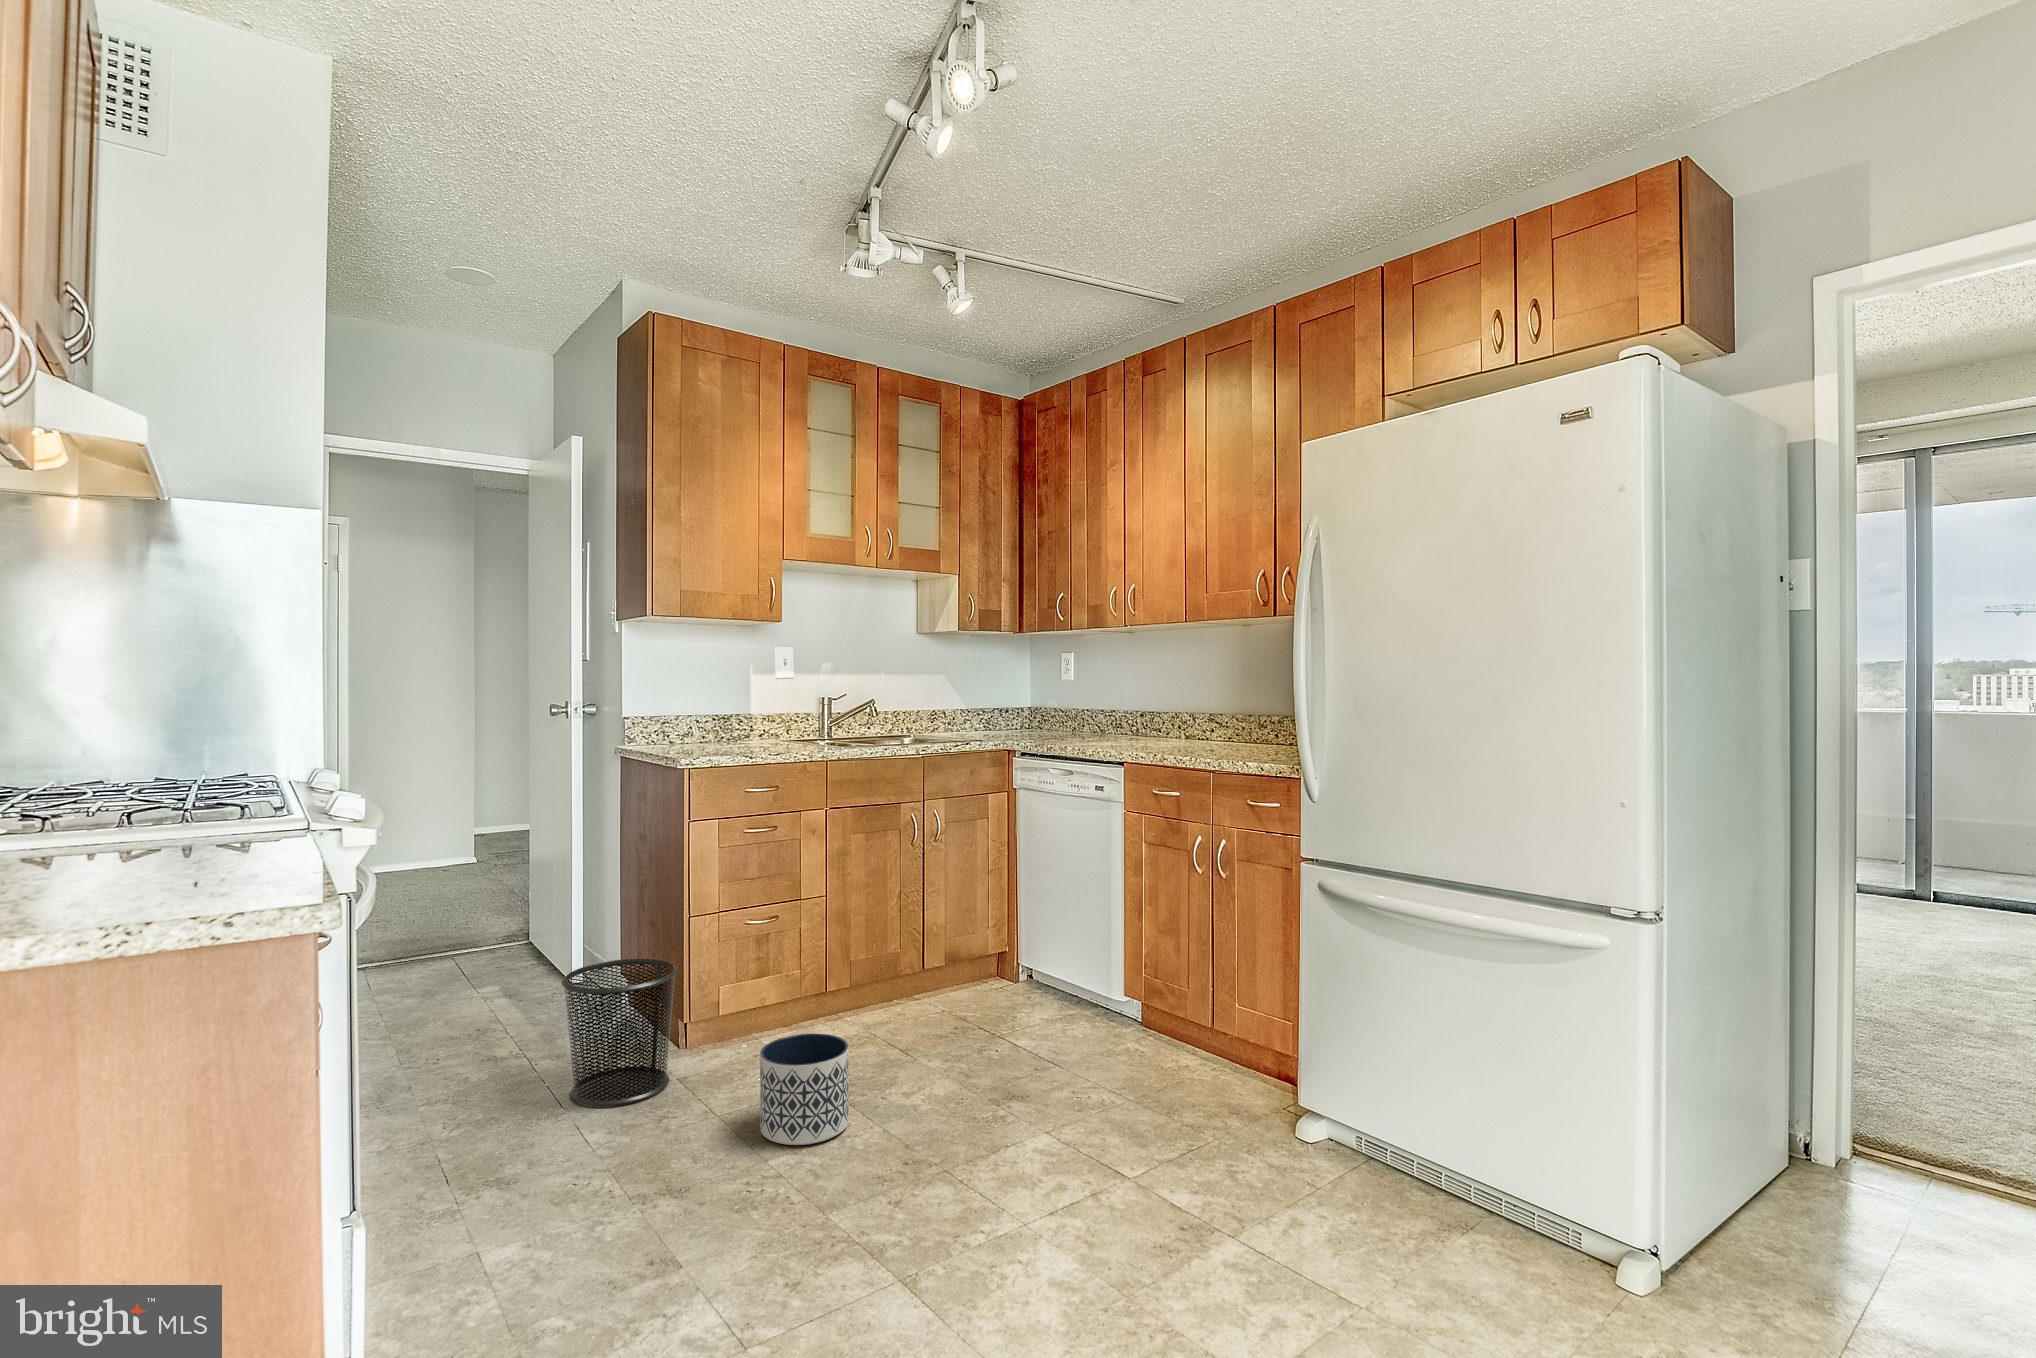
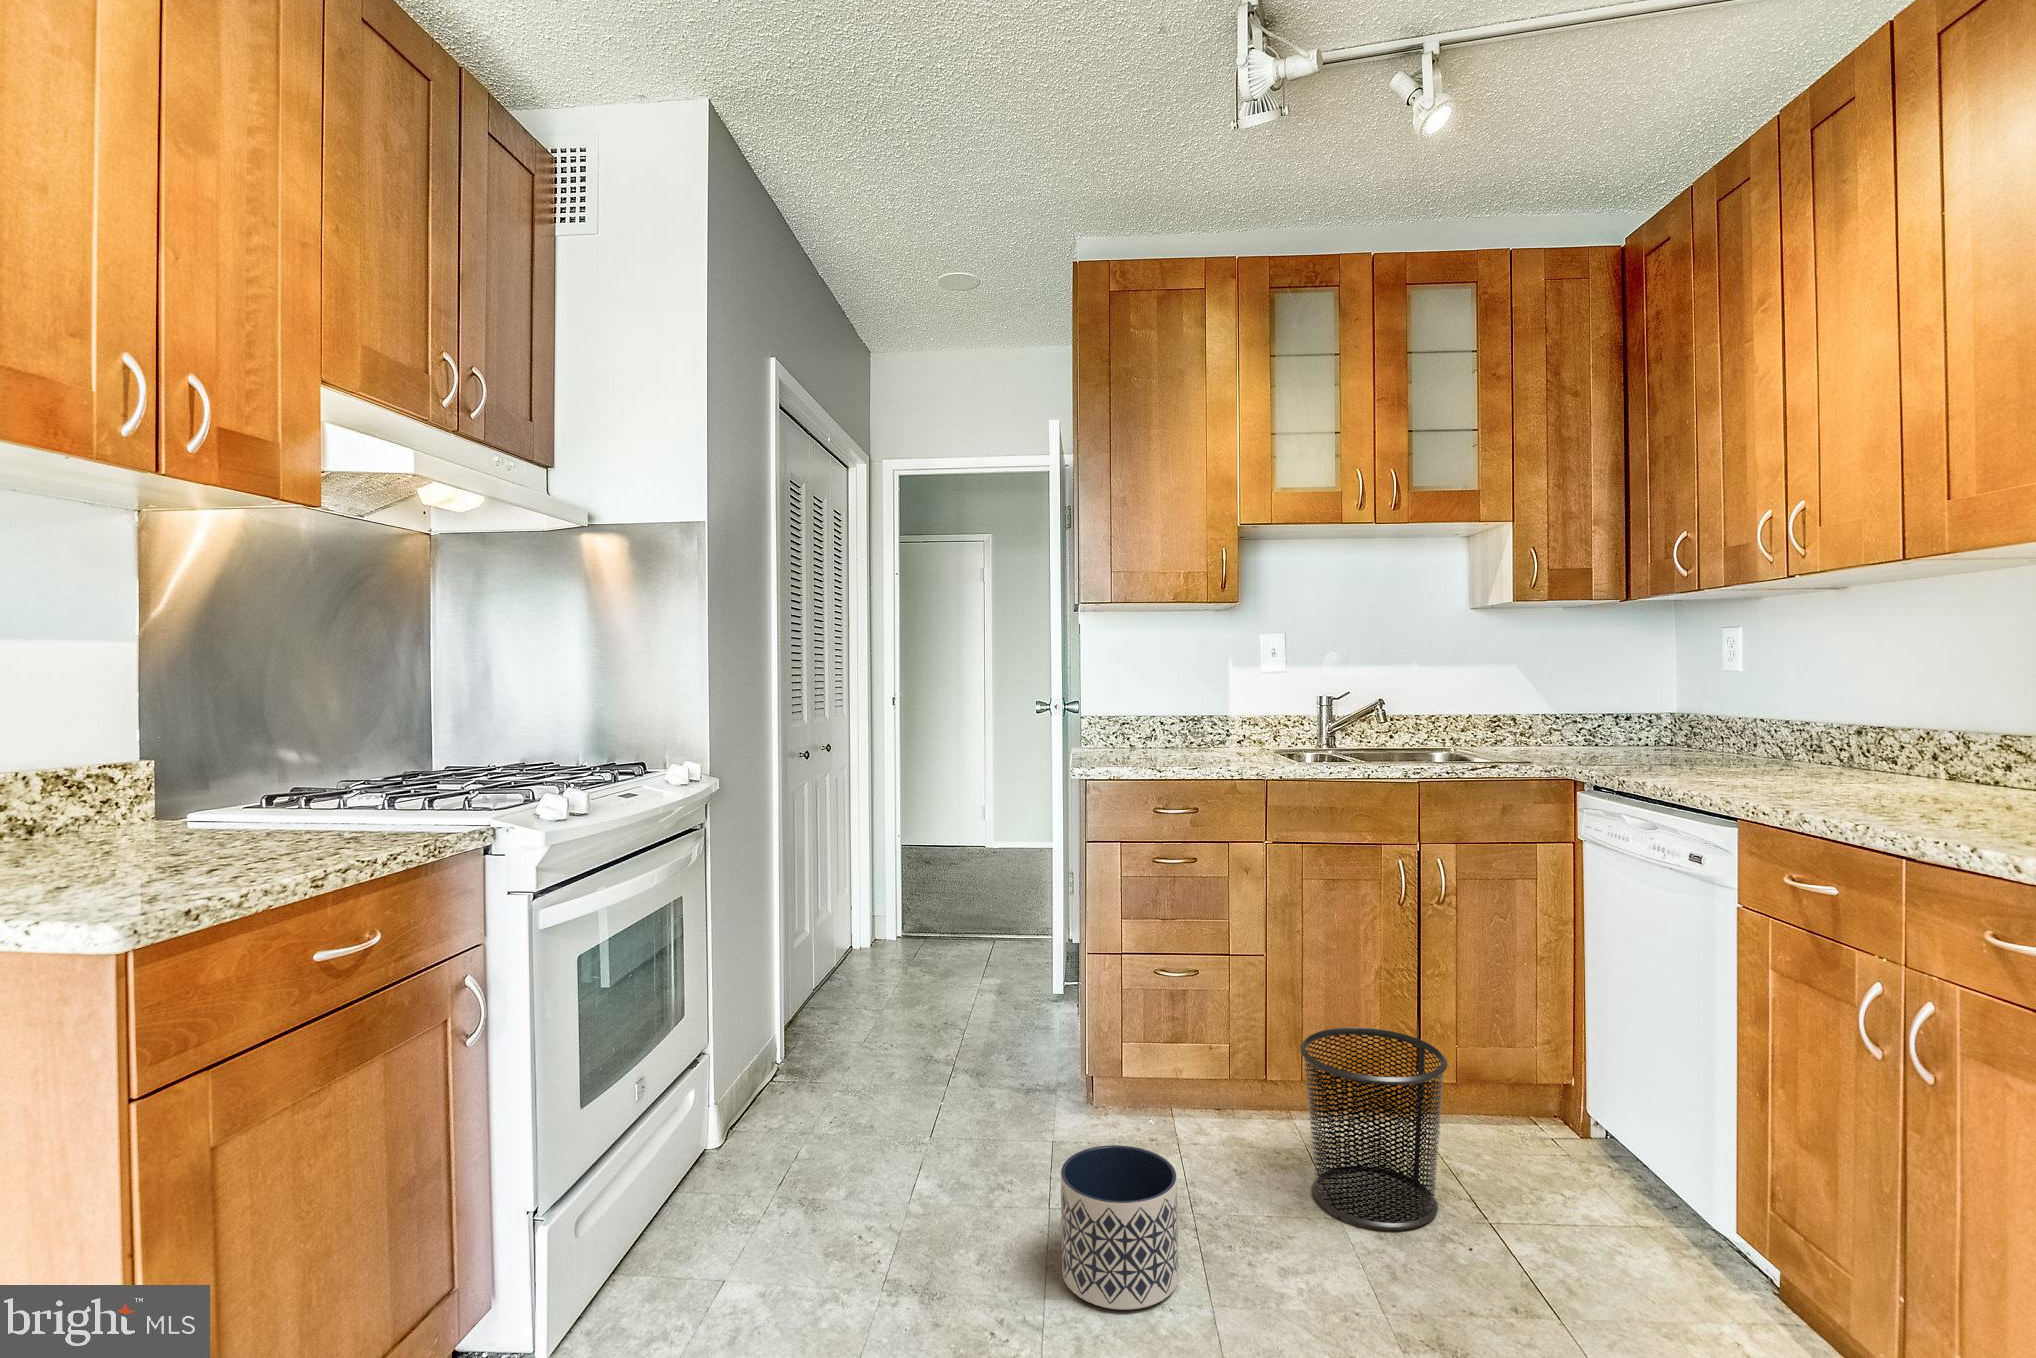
waste bin: present [562,959,677,1106] -> present [1300,1027,1447,1230]

